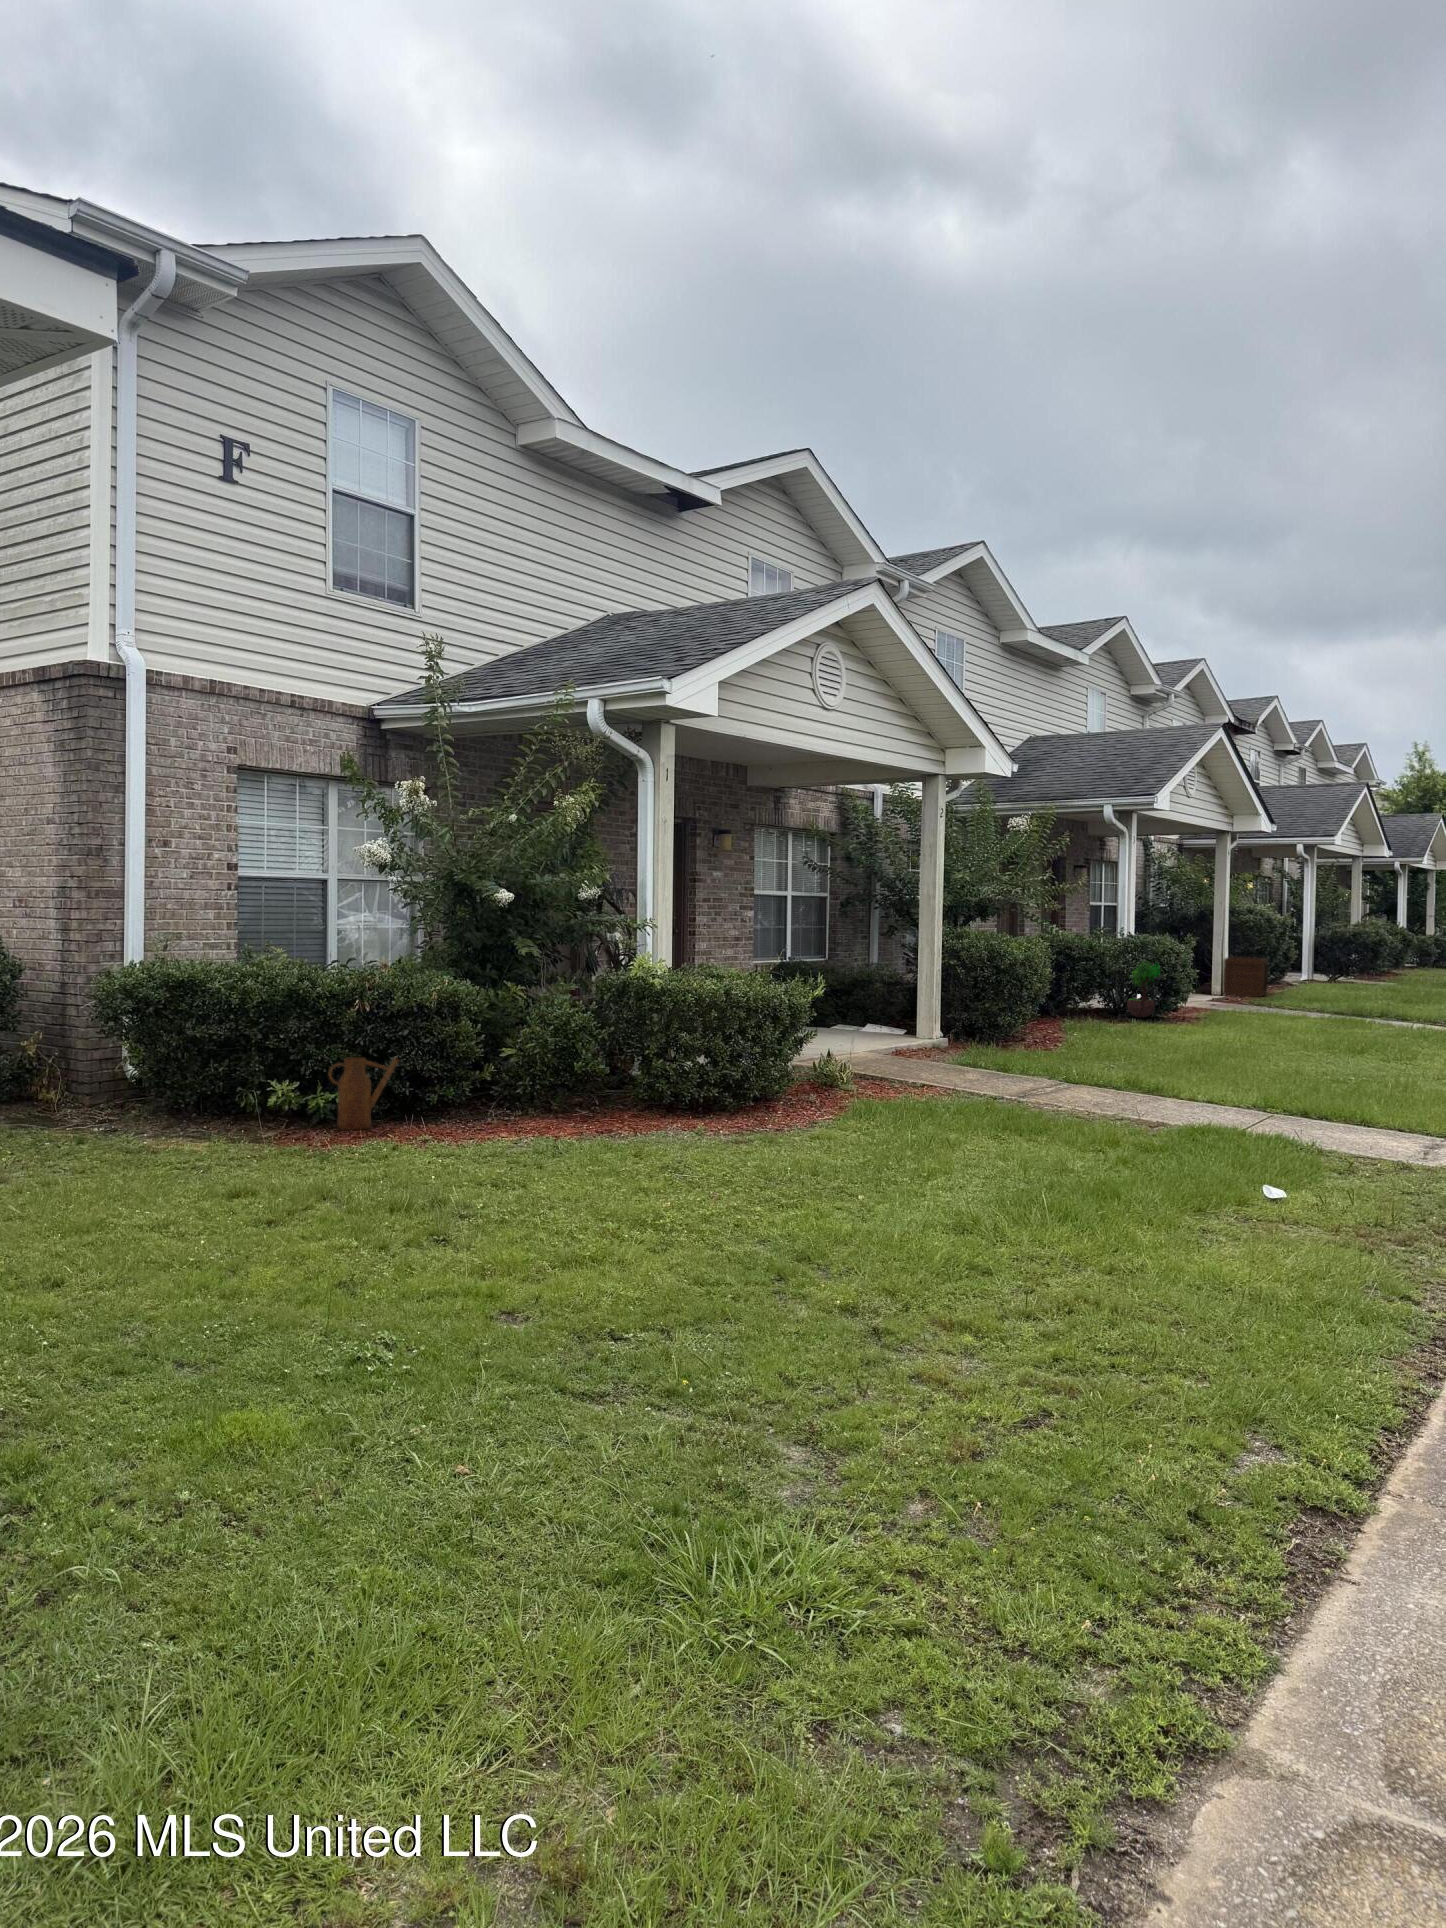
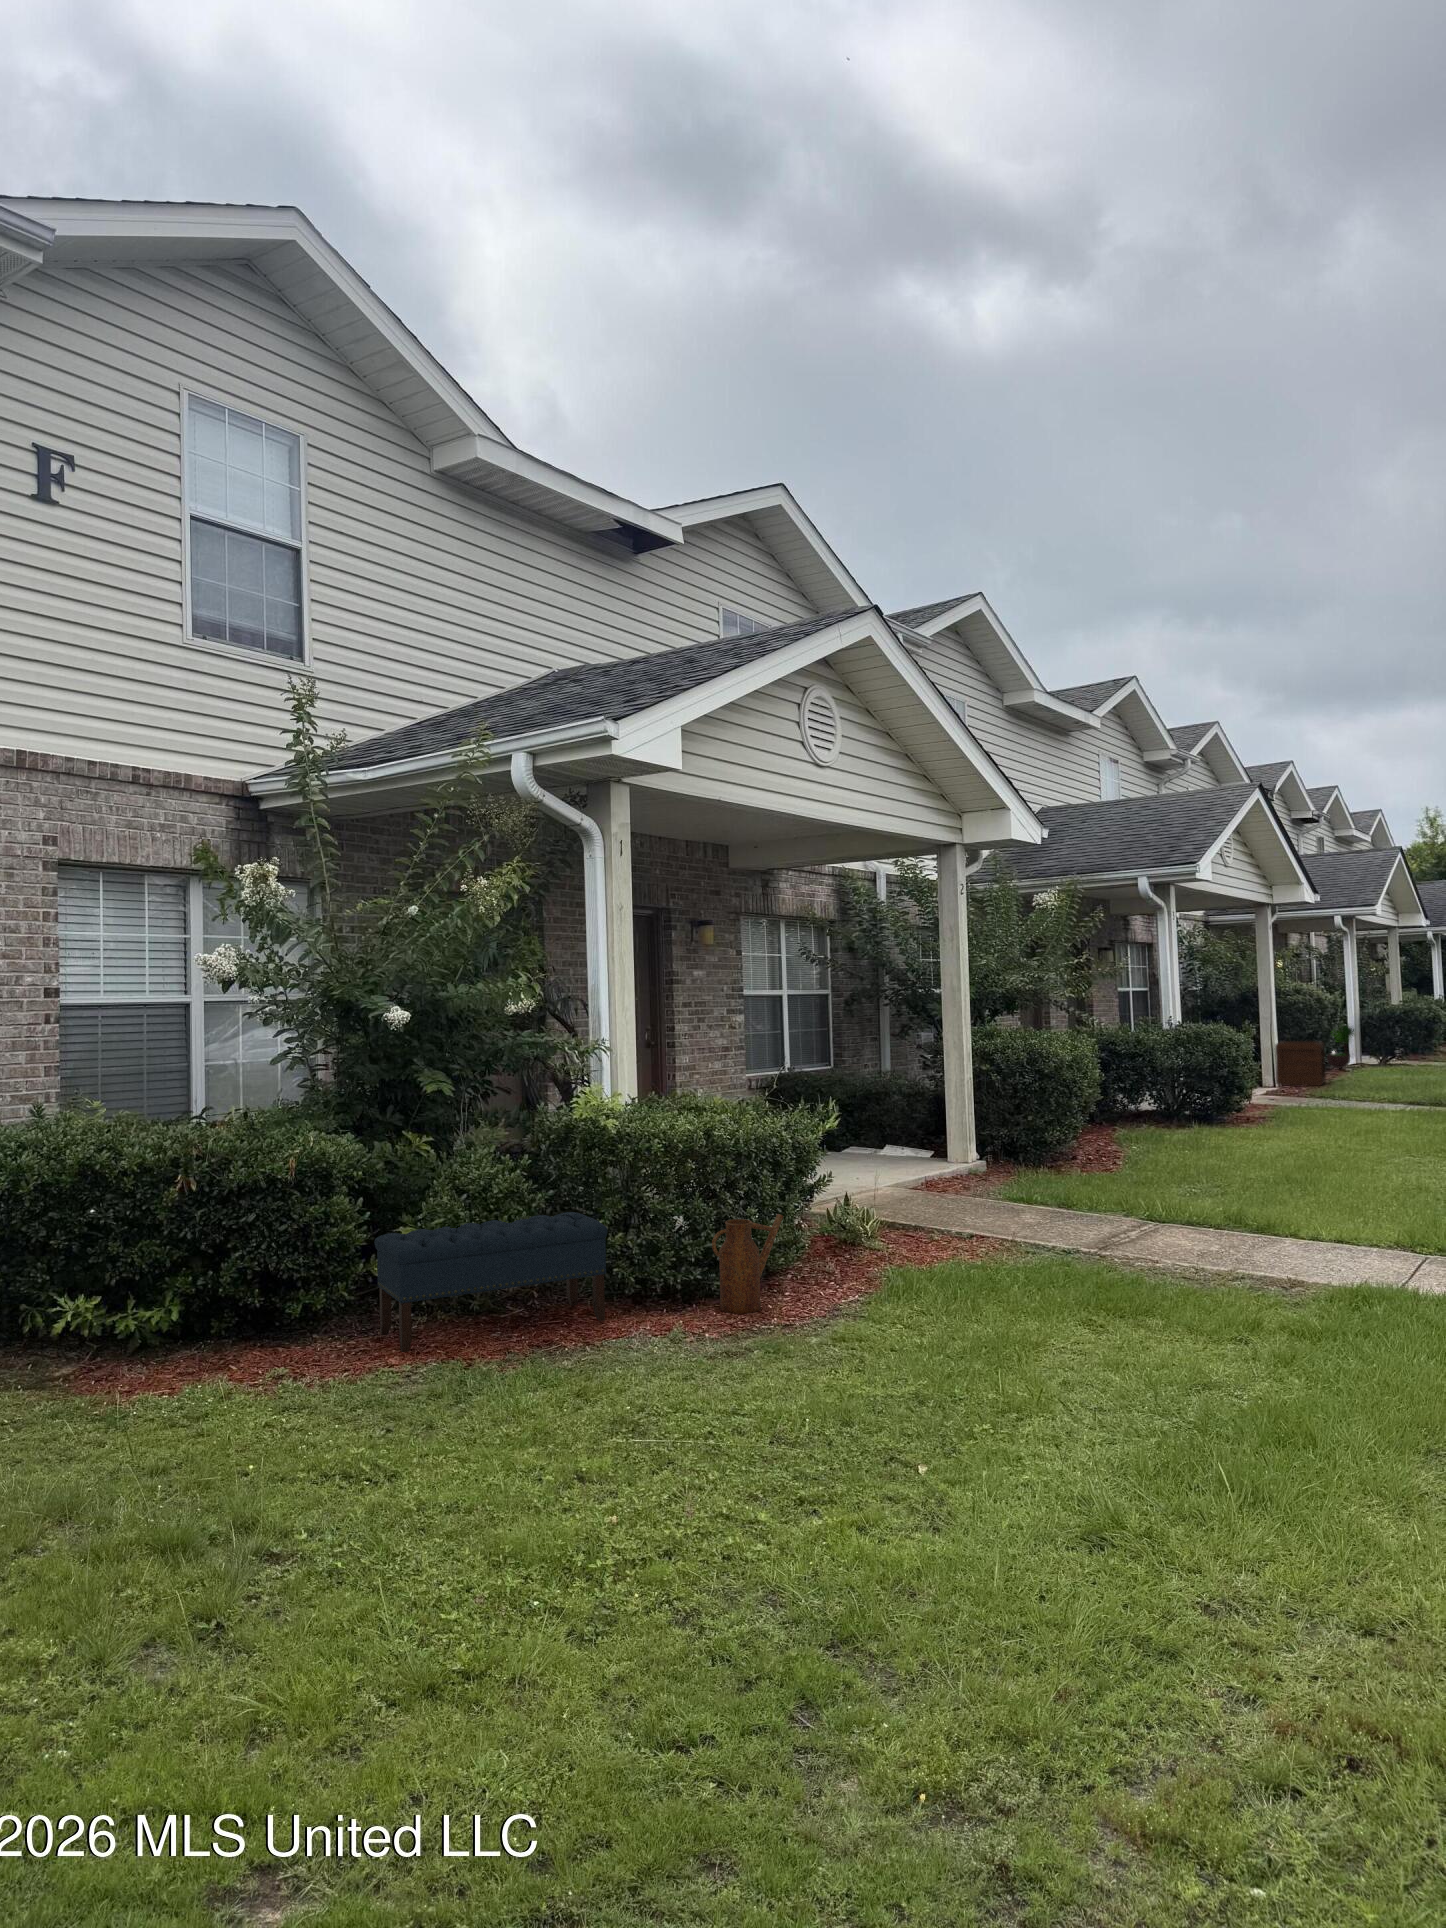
potted tree: present [1127,961,1160,1018] -> present [1327,1026,1354,1069]
bench: none [487,1044,654,1132] -> present [374,1212,608,1352]
watering can: present [329,1057,399,1130] -> present [712,1214,783,1314]

